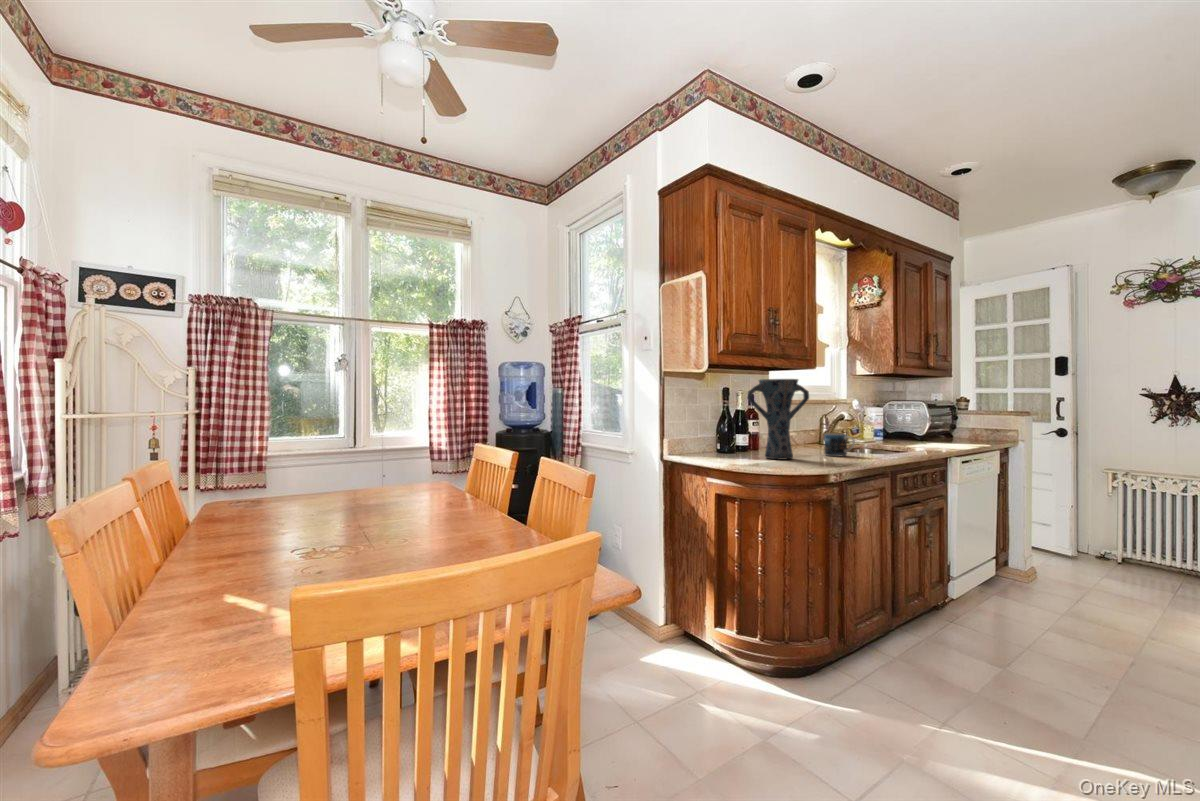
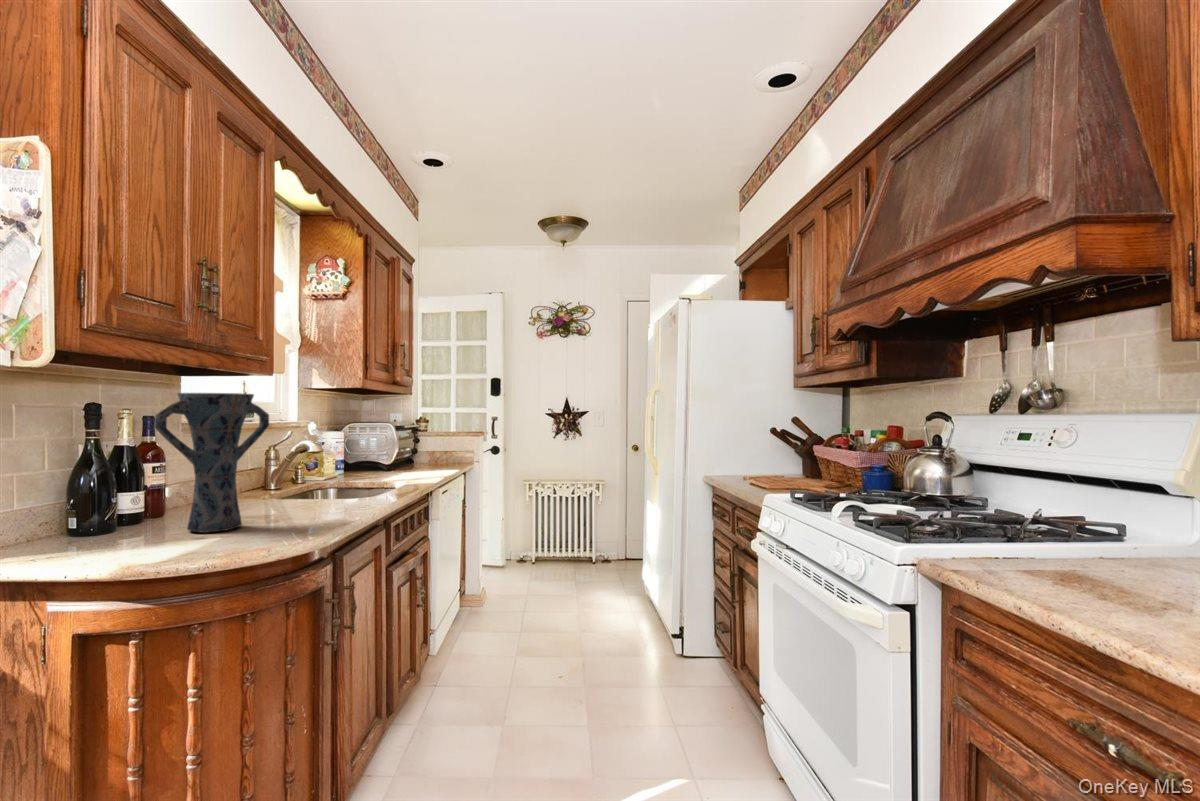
mug: present [824,433,855,456] -> none [287,476,334,512]

